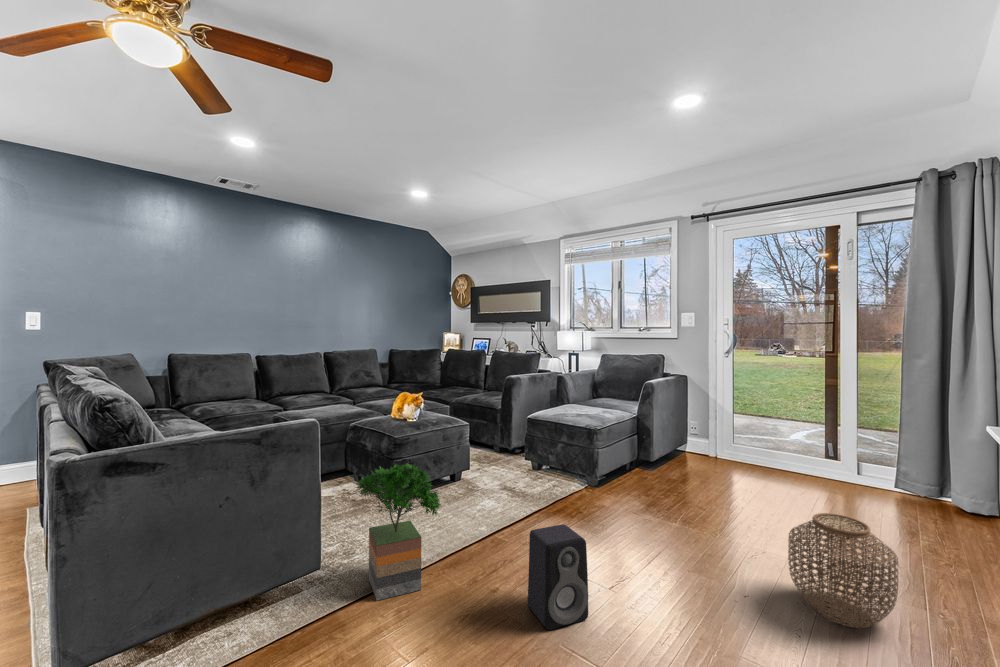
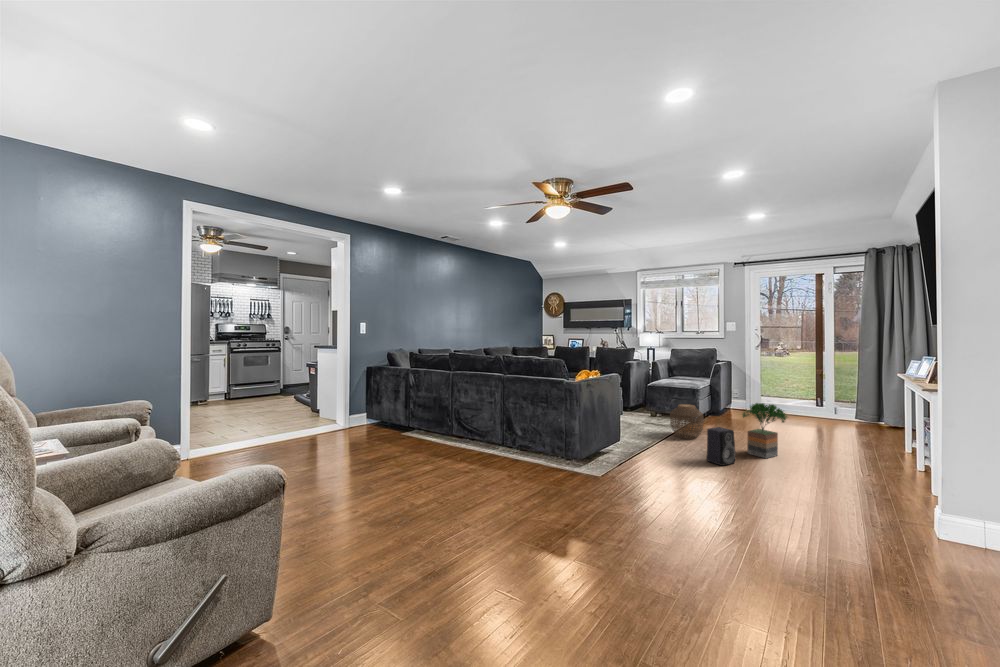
potted tree: present [357,463,441,601] -> present [743,403,787,458]
woven basket: present [788,513,898,628] -> present [670,404,703,439]

